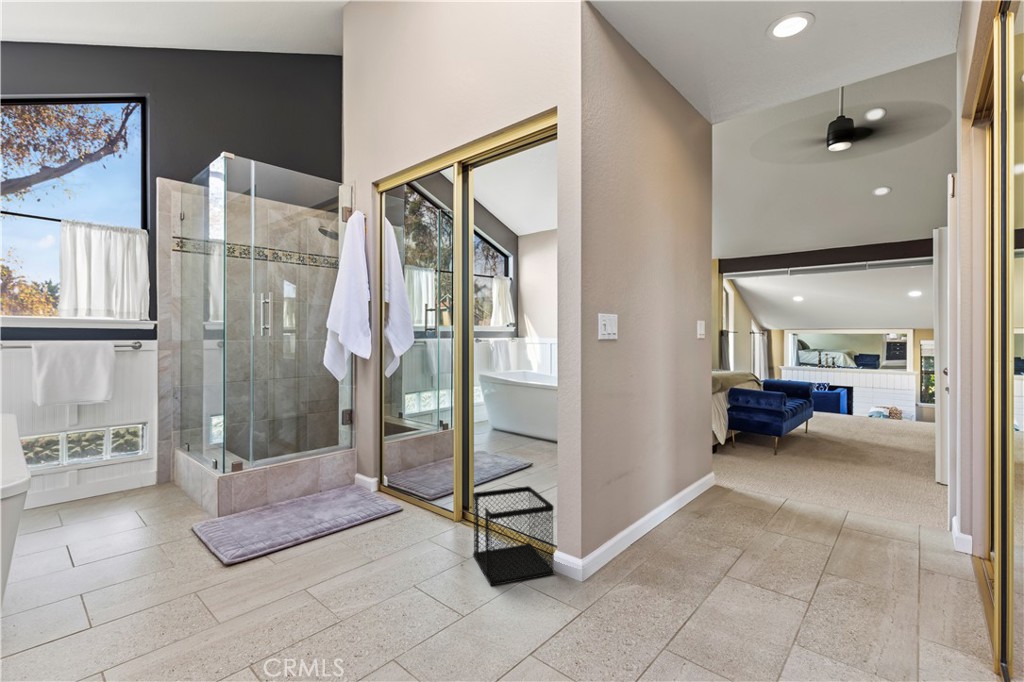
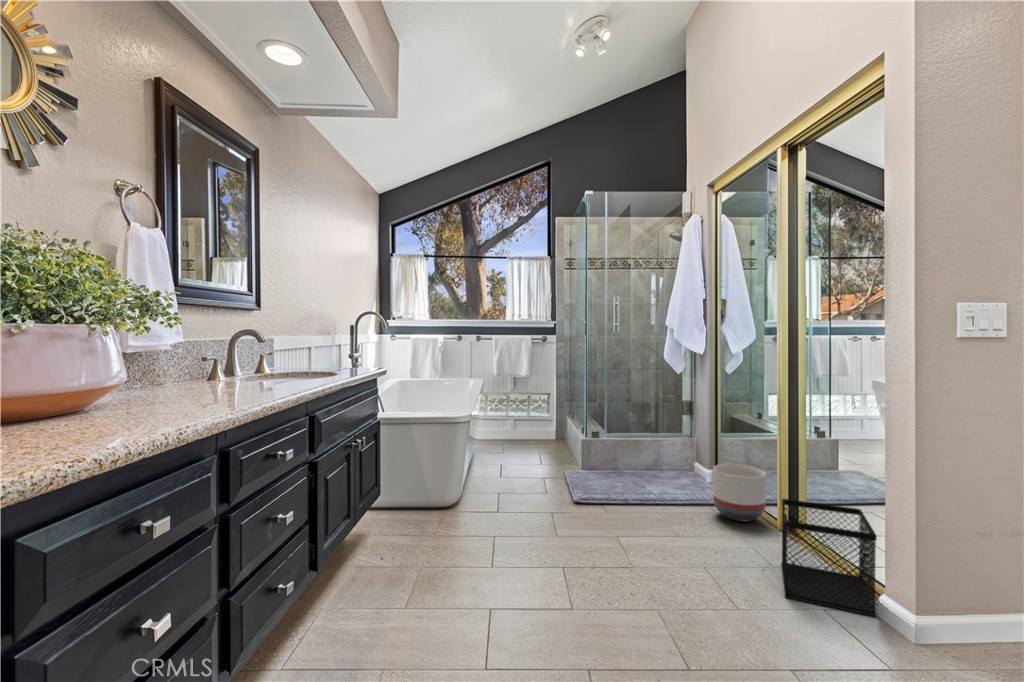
planter: none [393,467,442,525] -> present [713,464,766,521]

